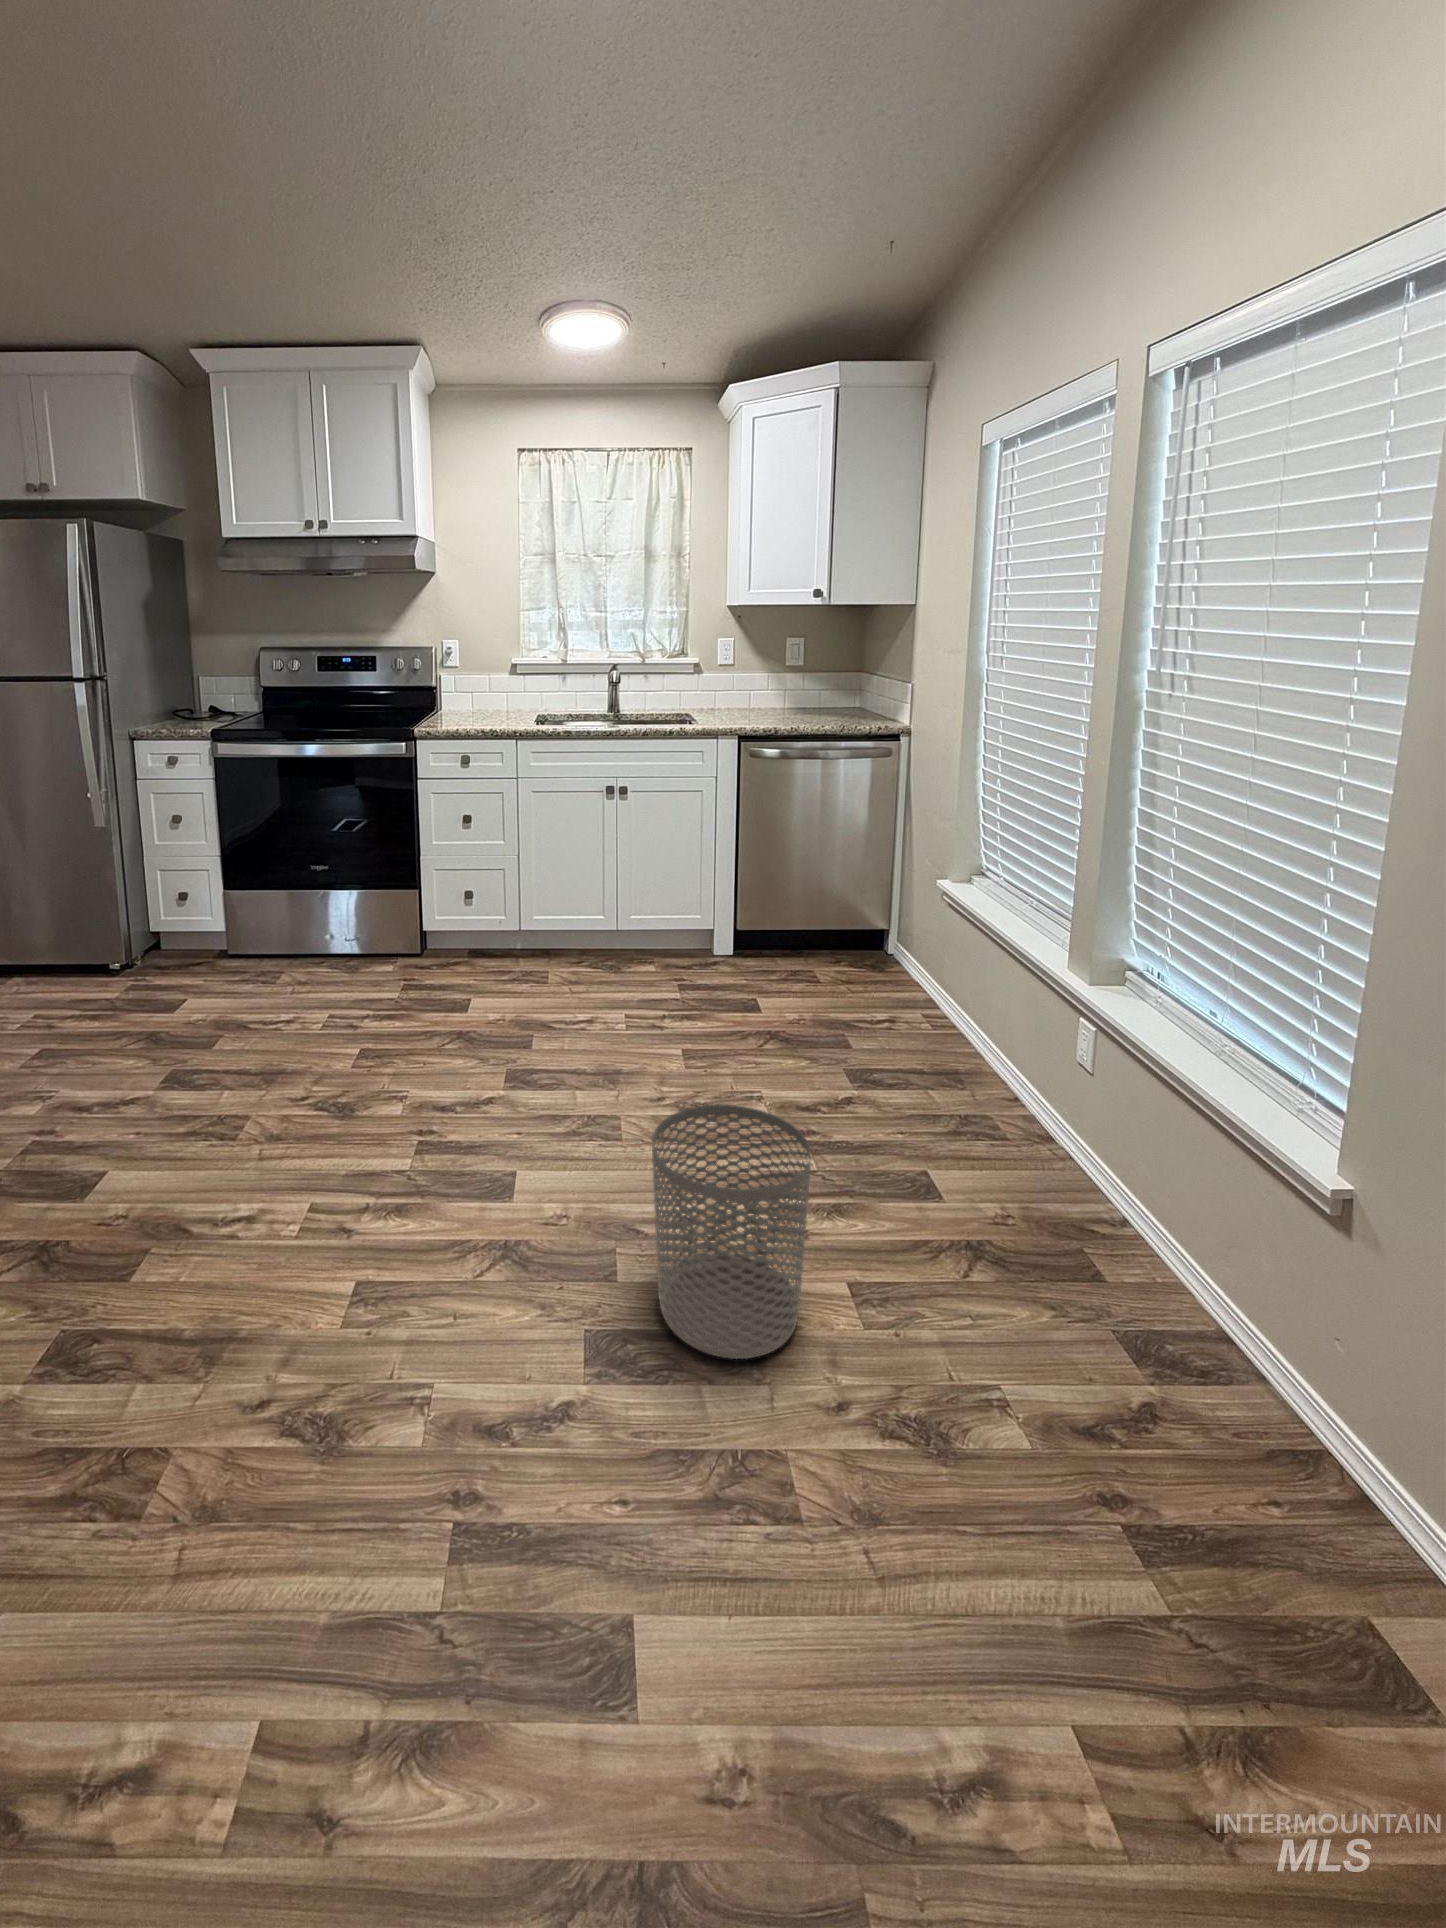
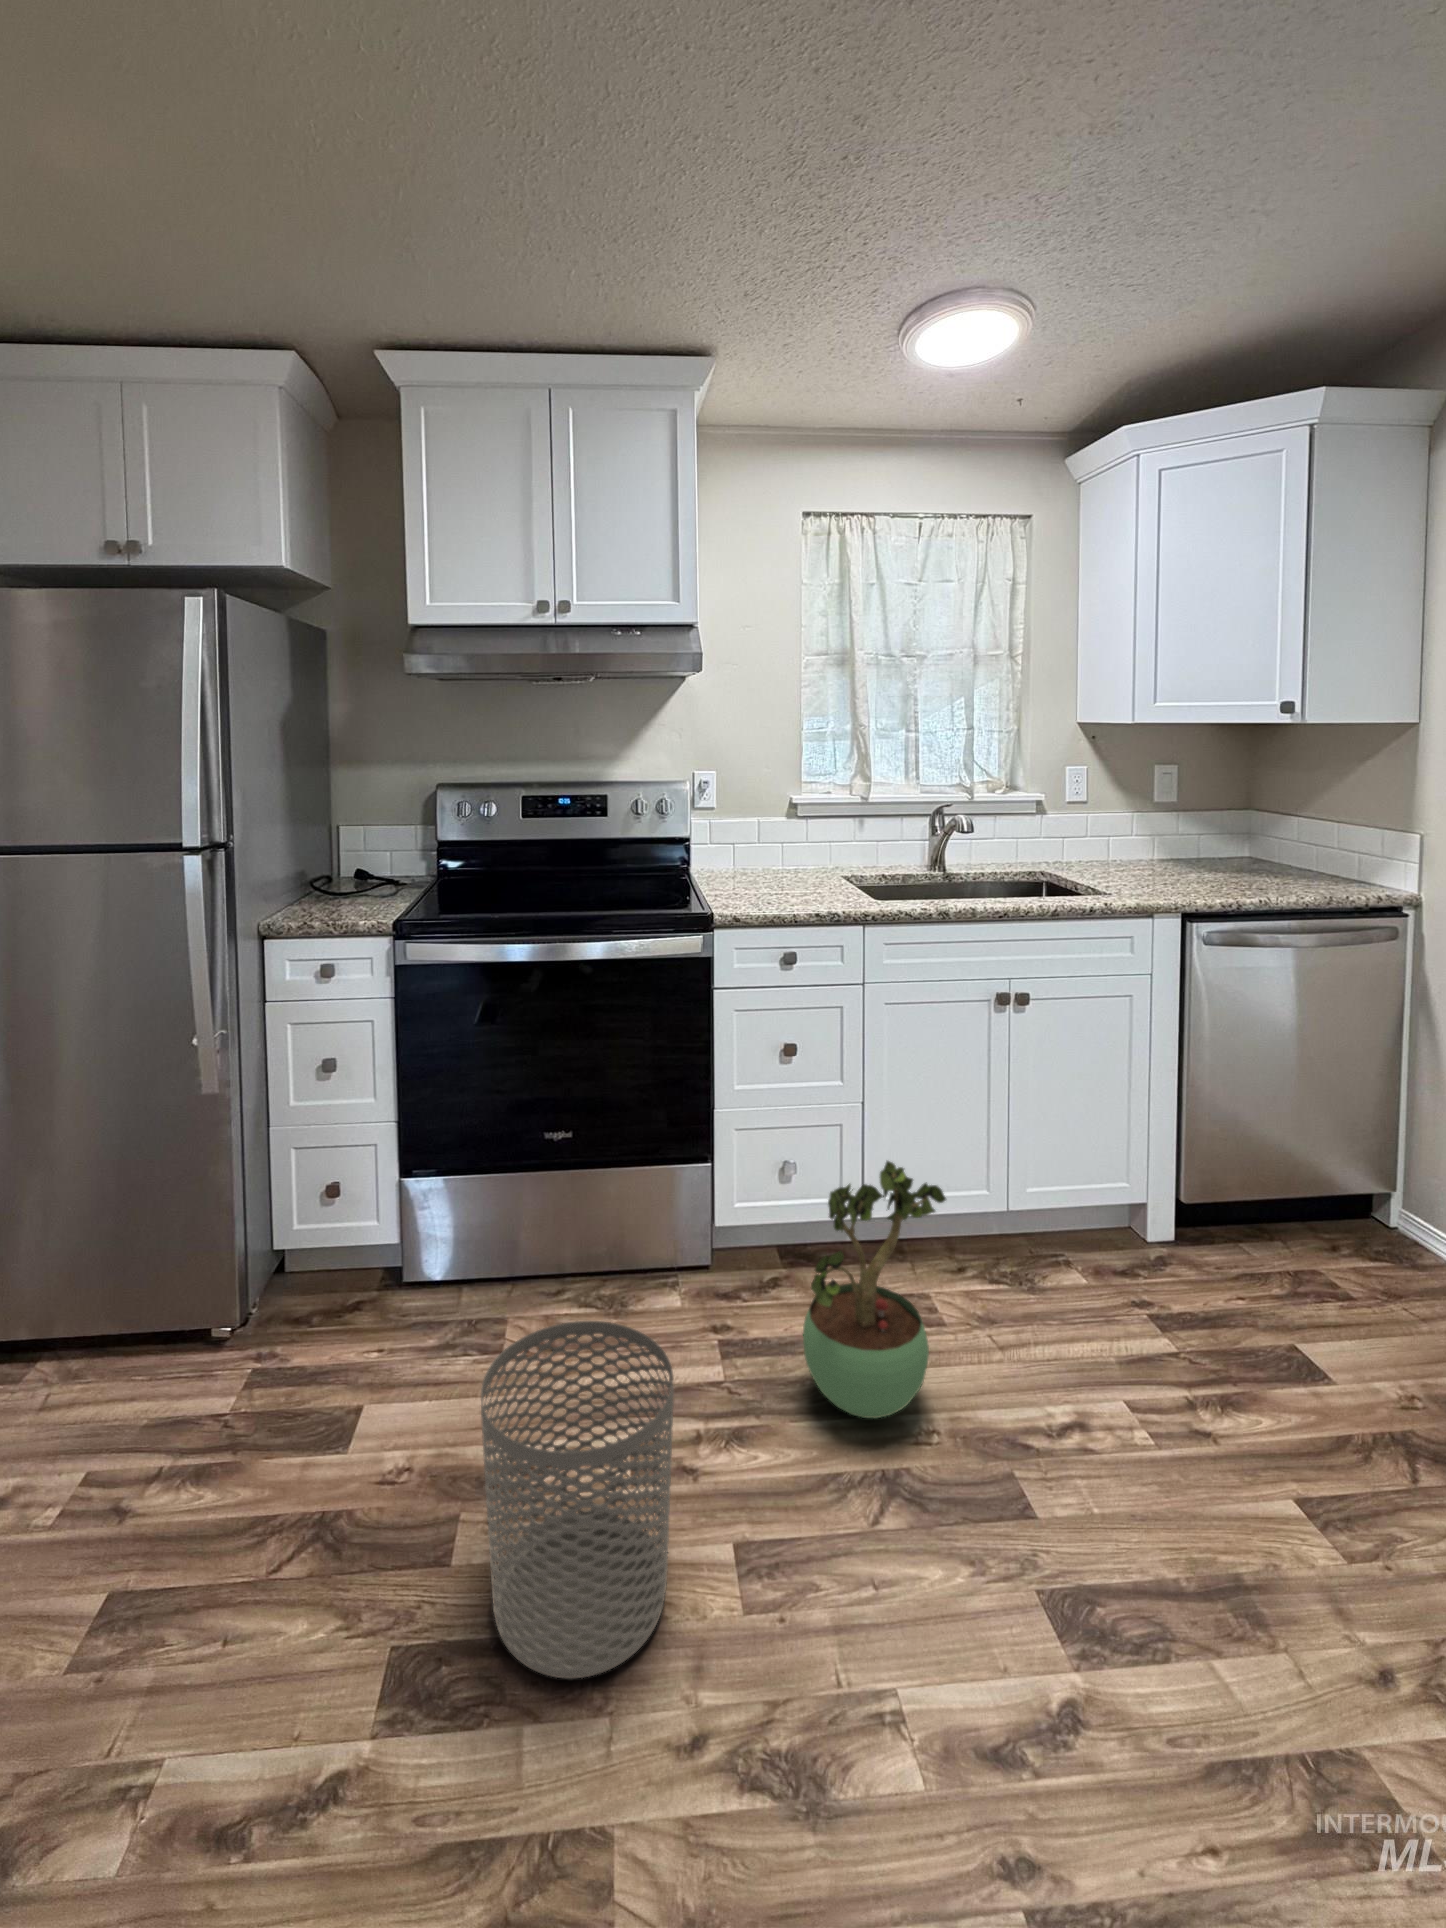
potted plant: none [890,992,1027,1203] -> present [803,1161,946,1418]

